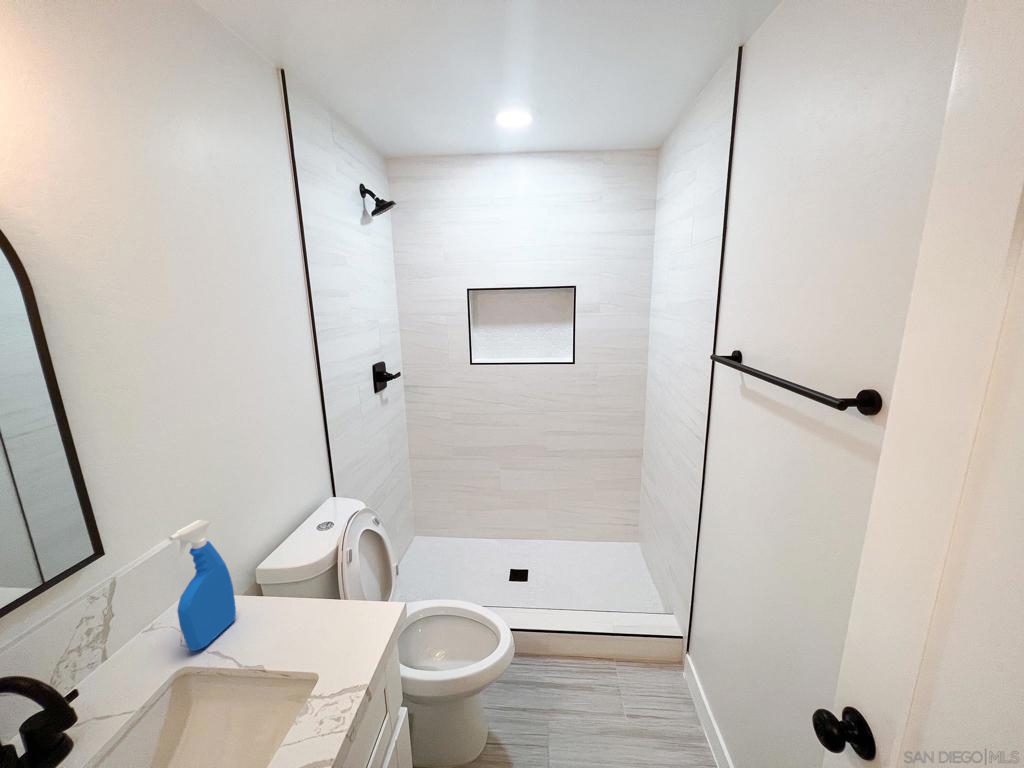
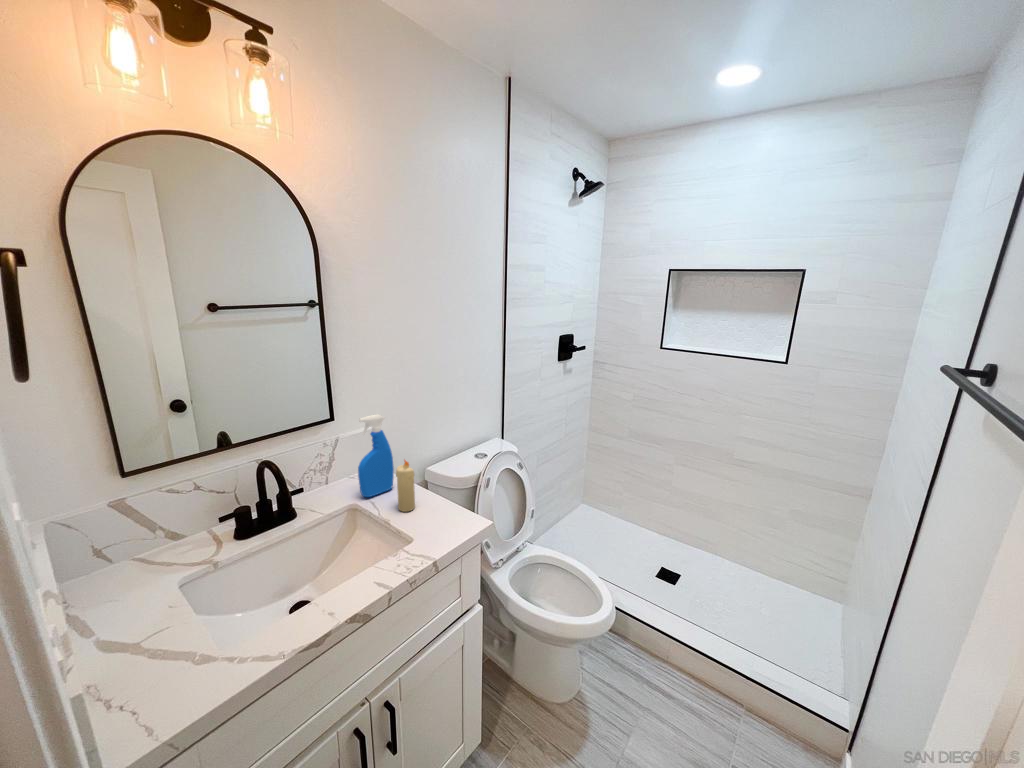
candle: none [255,569,291,644] -> present [396,460,415,512]

